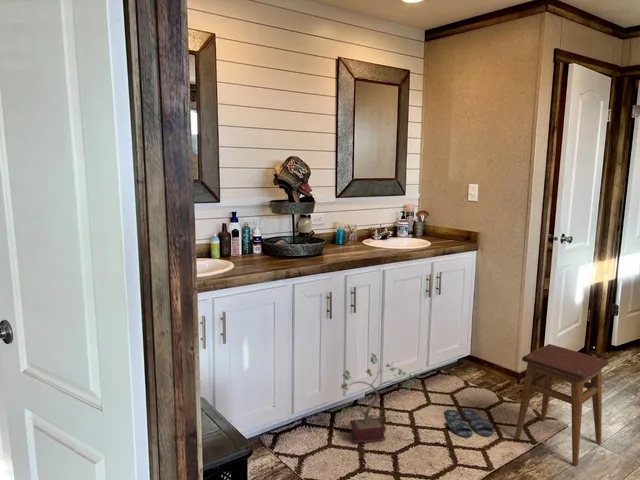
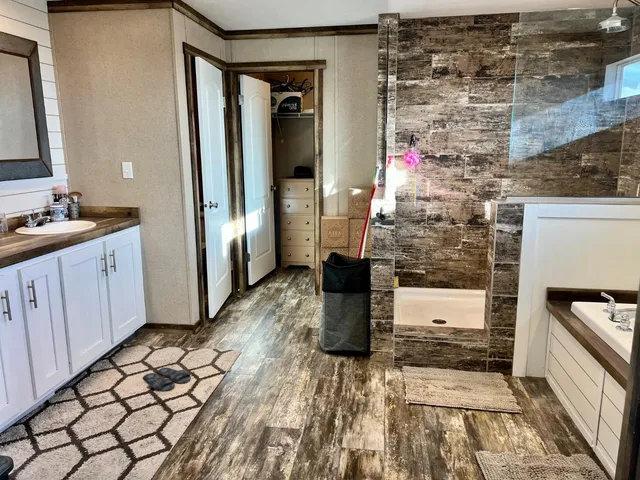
stool: present [515,344,608,466] -> none [206,292,266,376]
potted plant: present [341,353,420,443] -> none [40,342,125,438]

